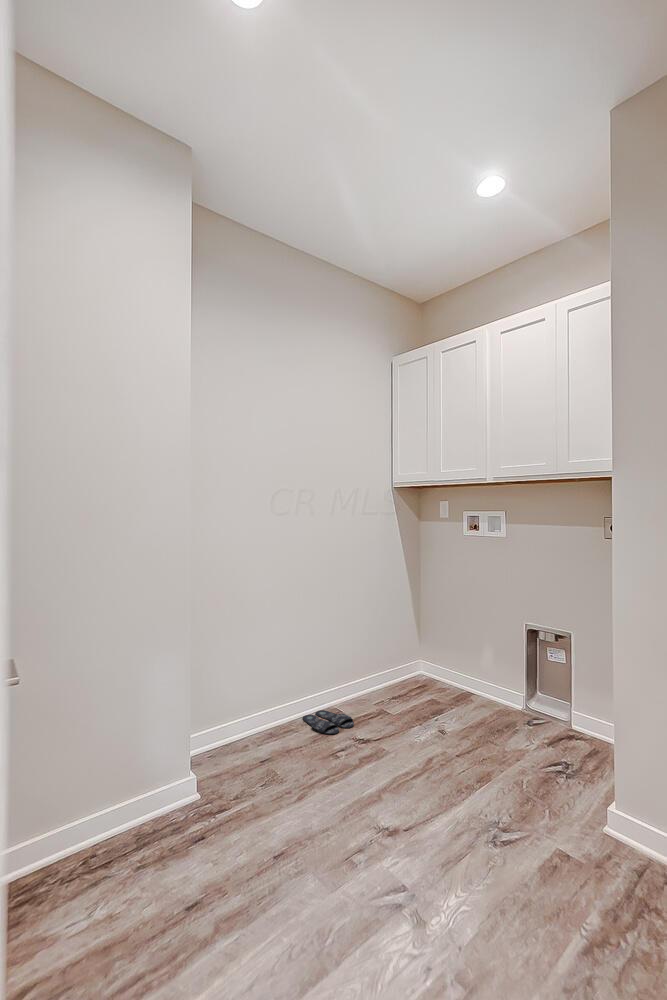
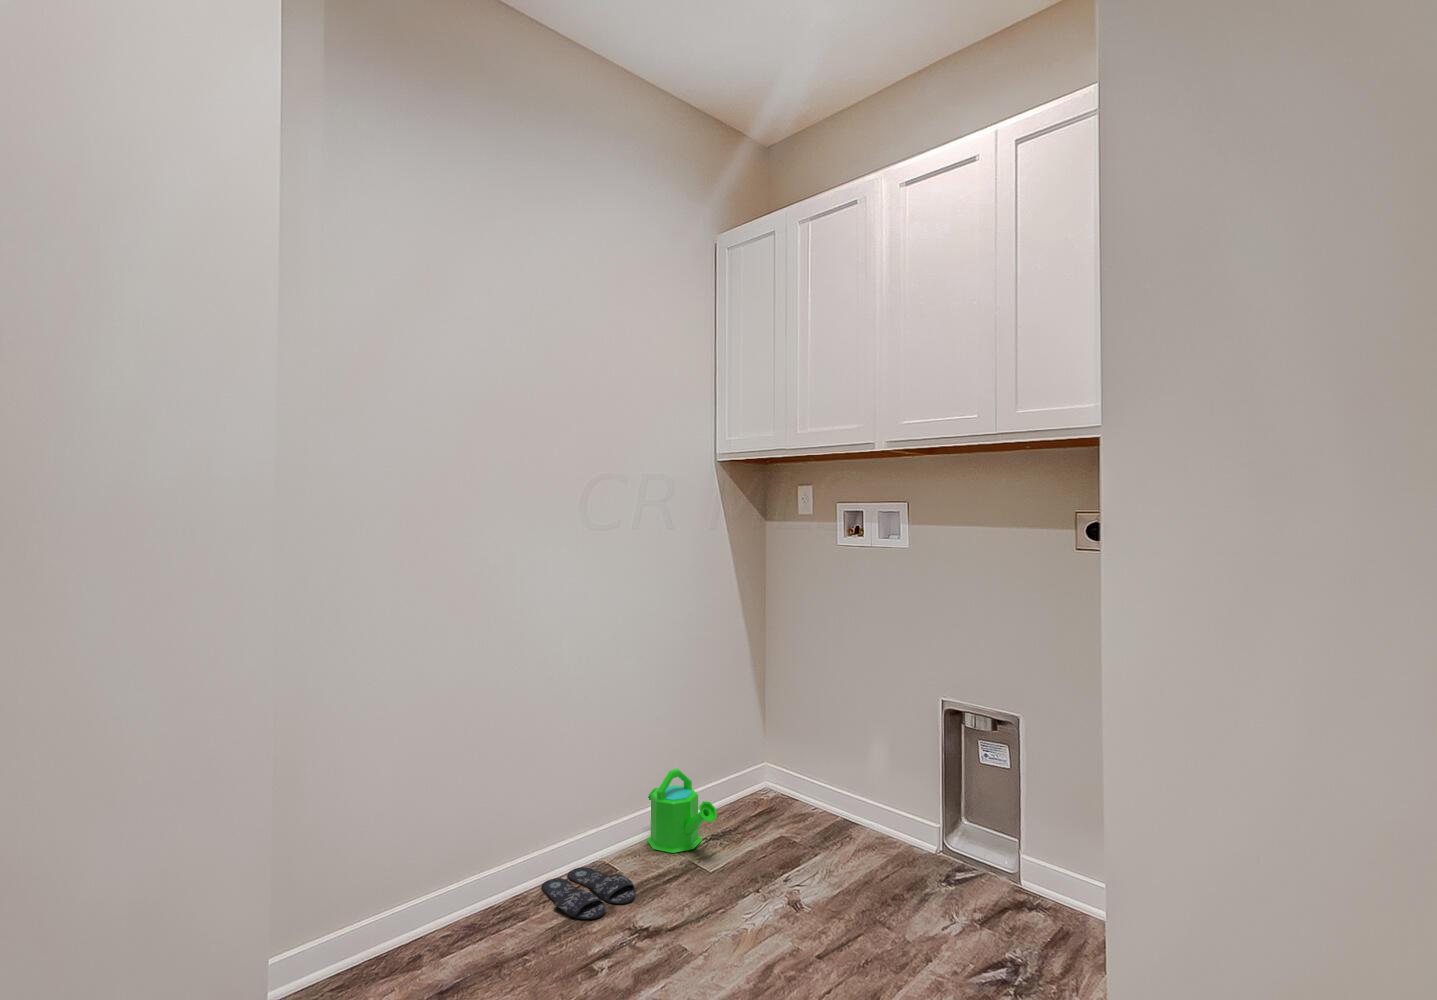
watering can: none [354,659,397,705] -> present [647,769,717,853]

